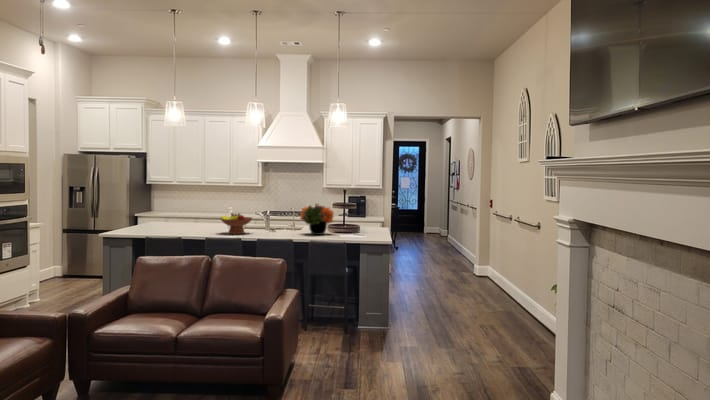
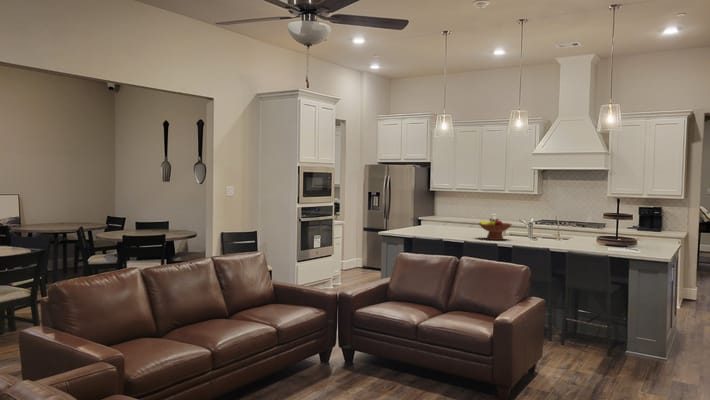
flower arrangement: present [300,204,334,235] -> none [563,211,606,246]

